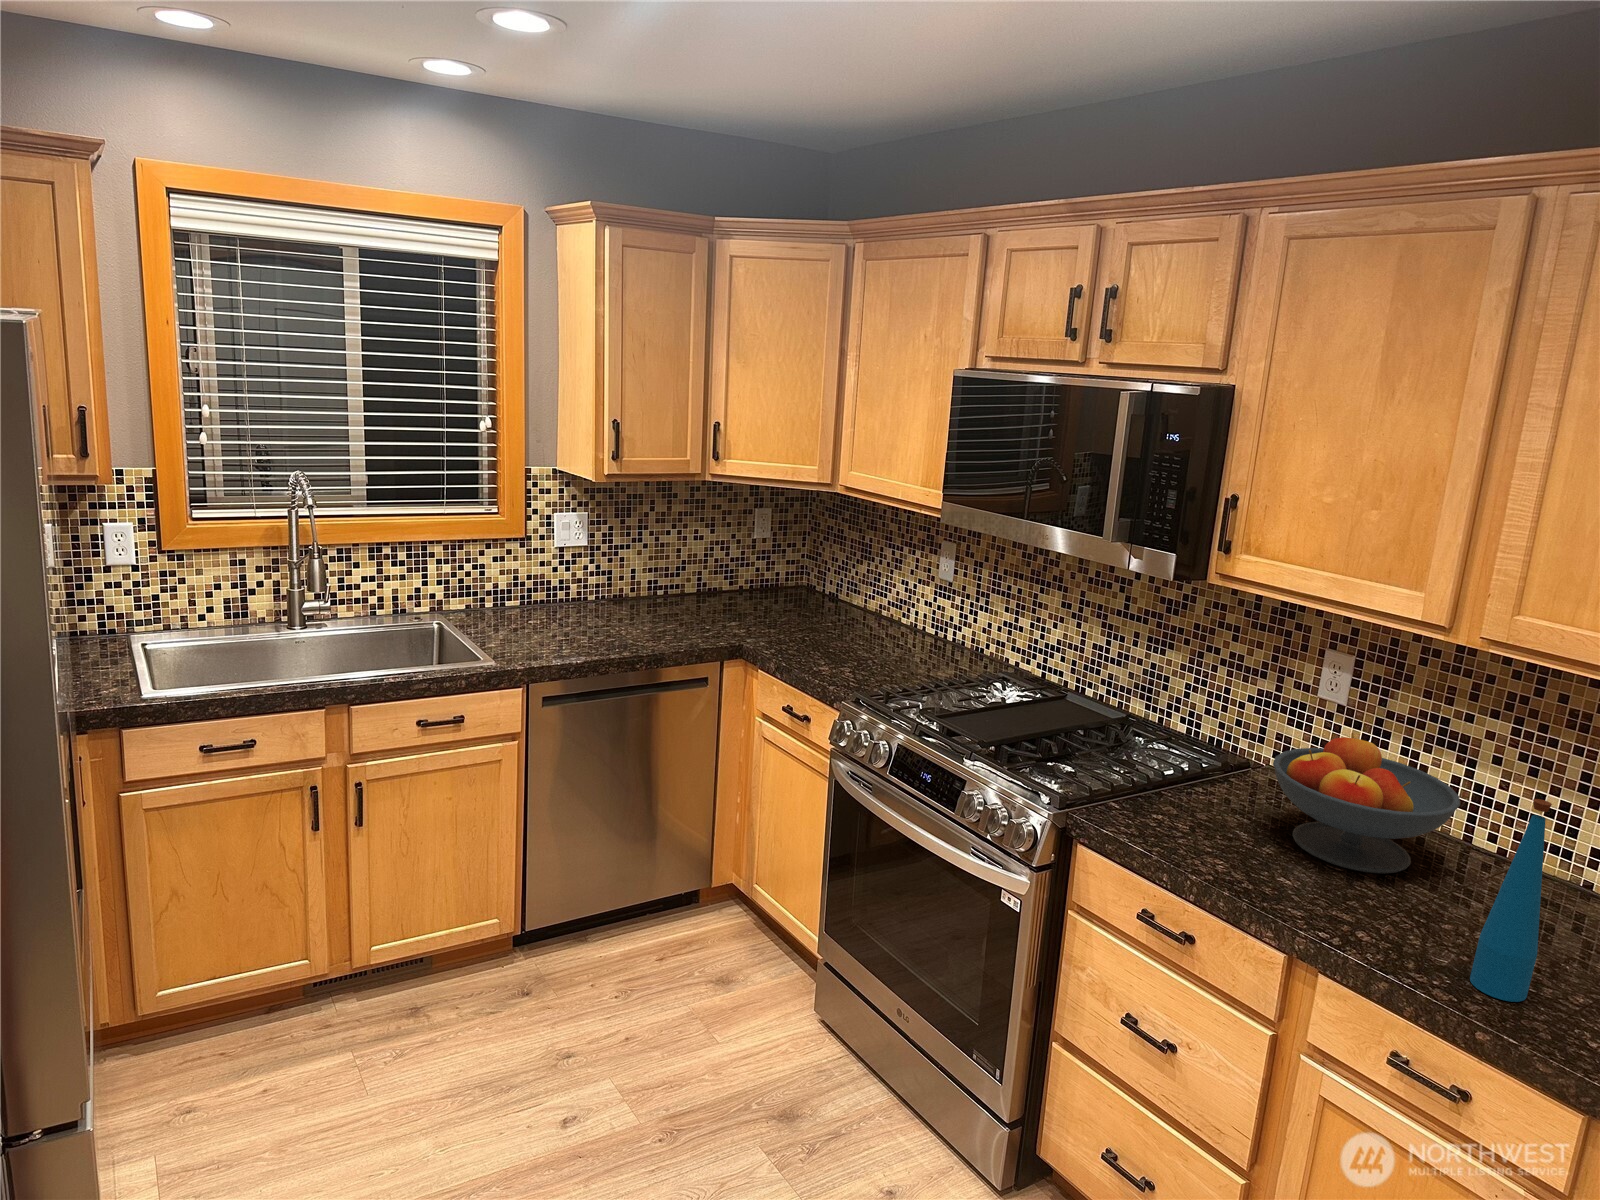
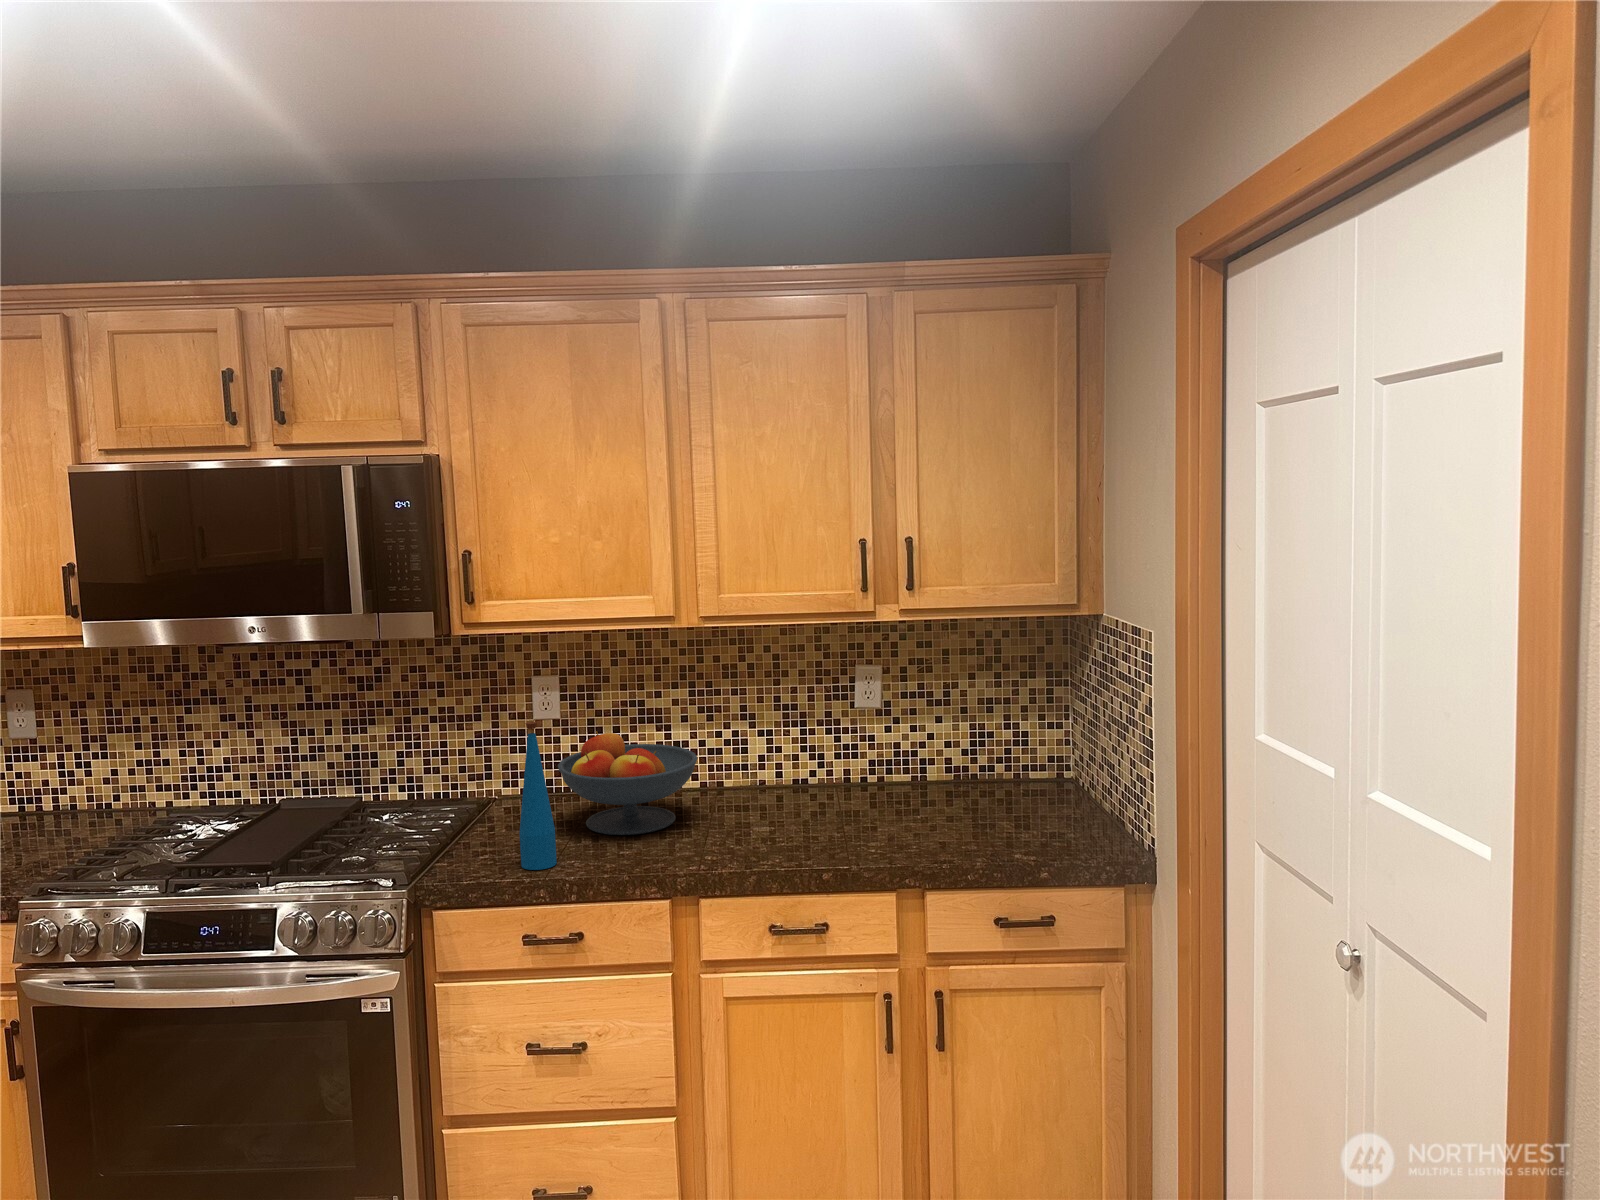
bottle: present [1470,799,1552,1002] -> present [519,722,557,870]

